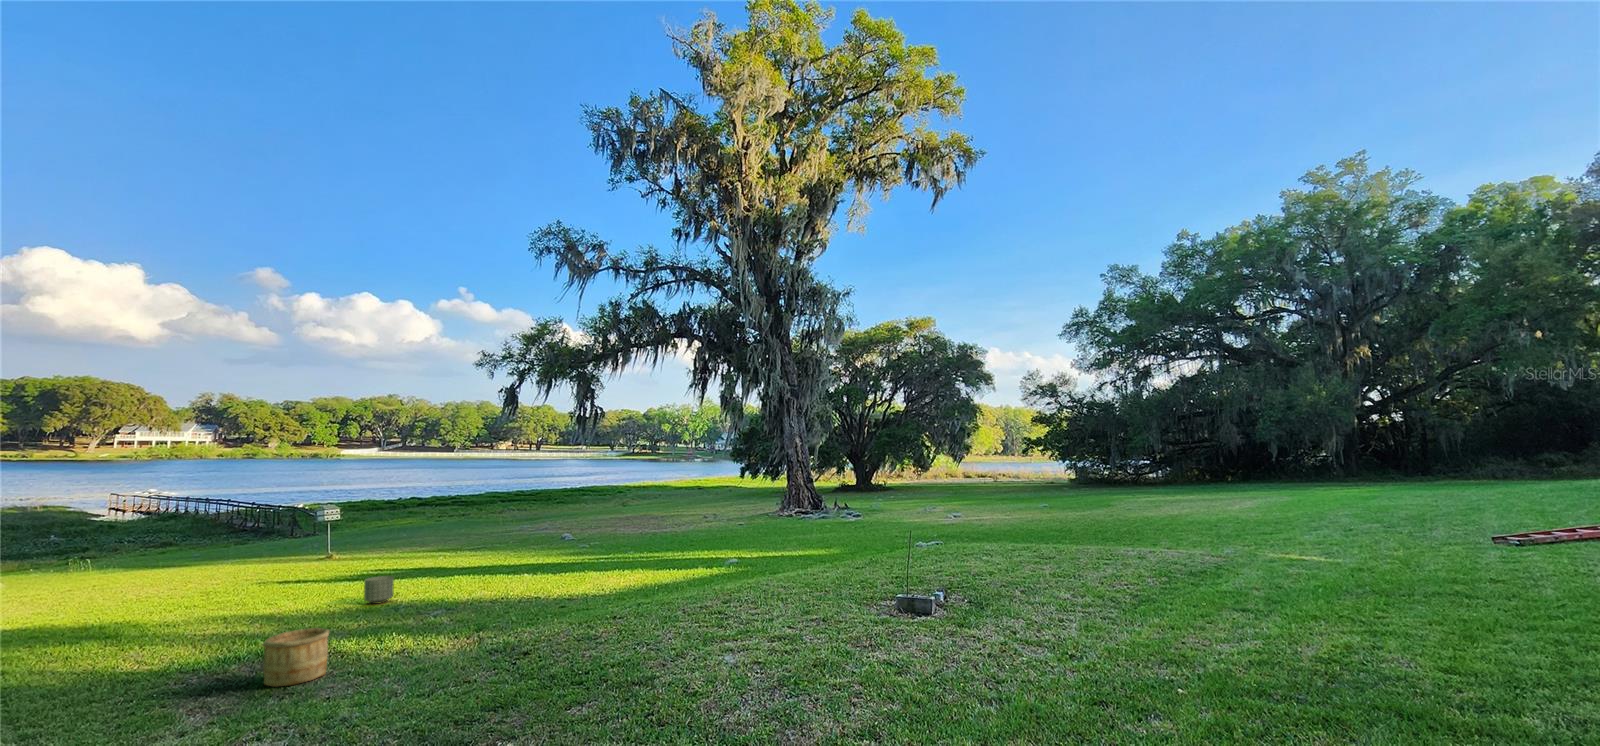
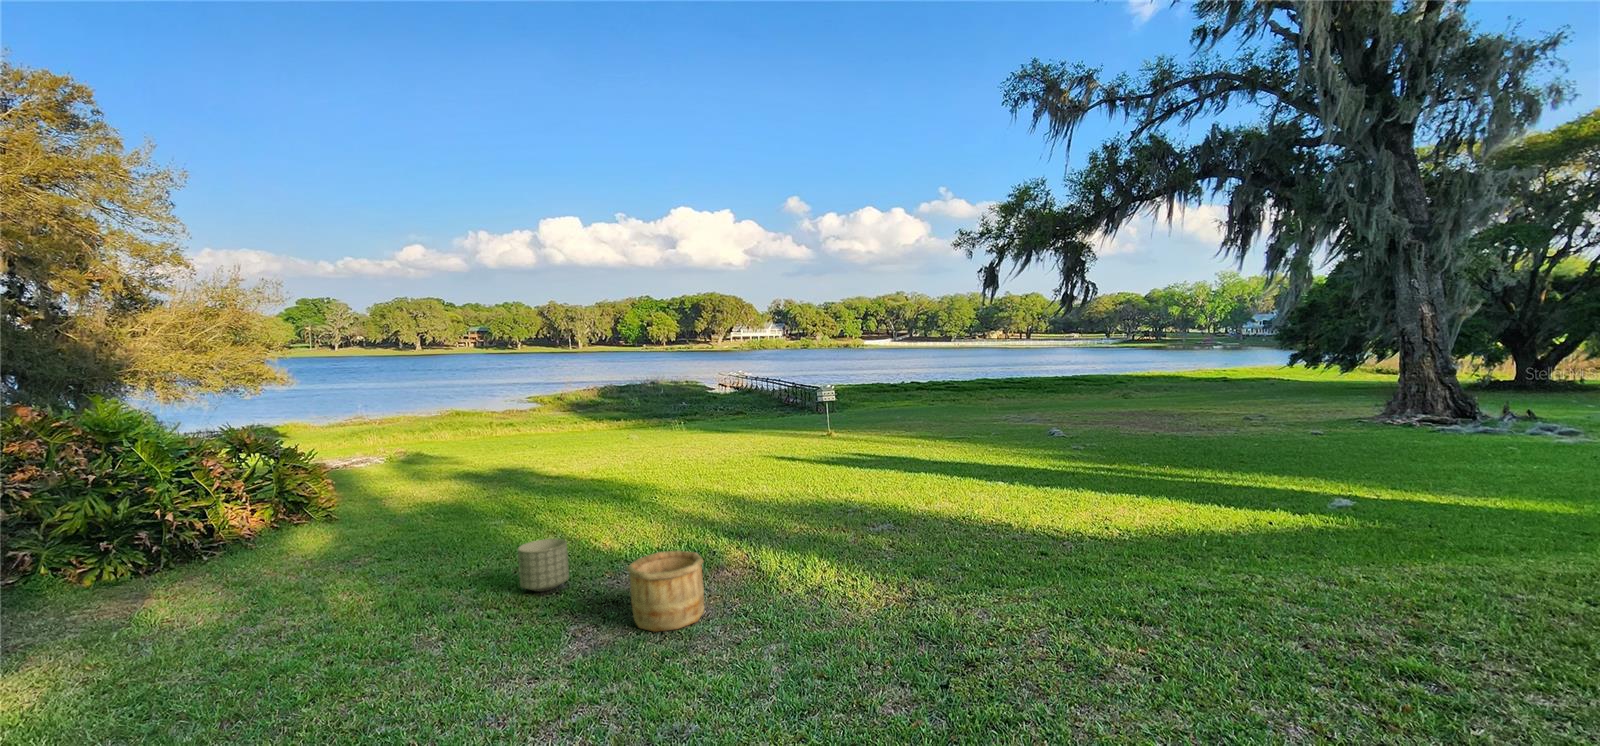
planter: present [364,576,394,604] -> present [518,539,569,592]

